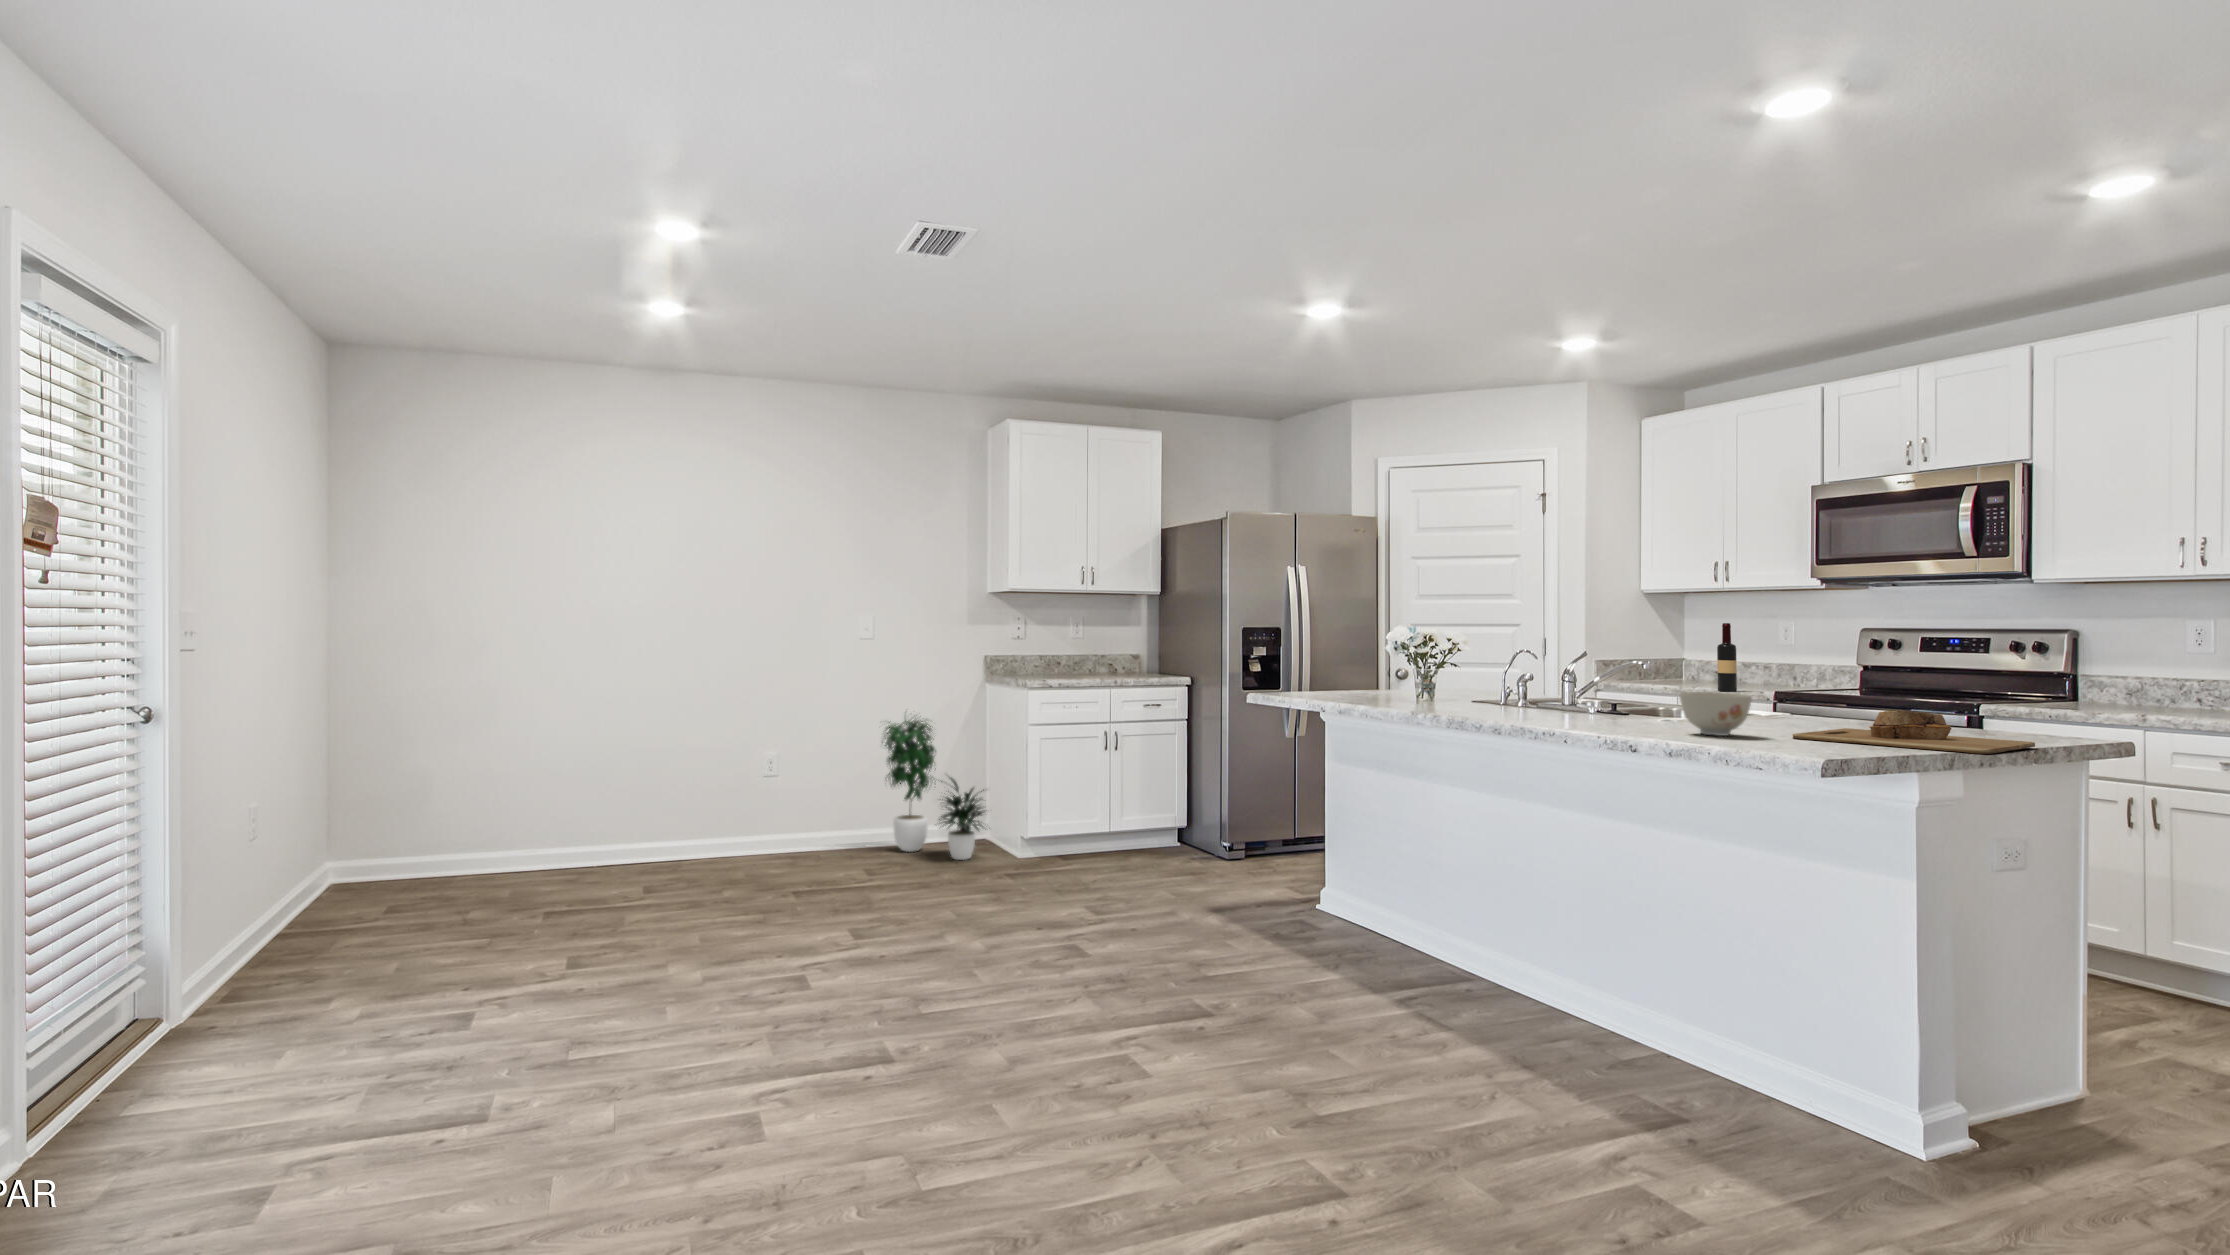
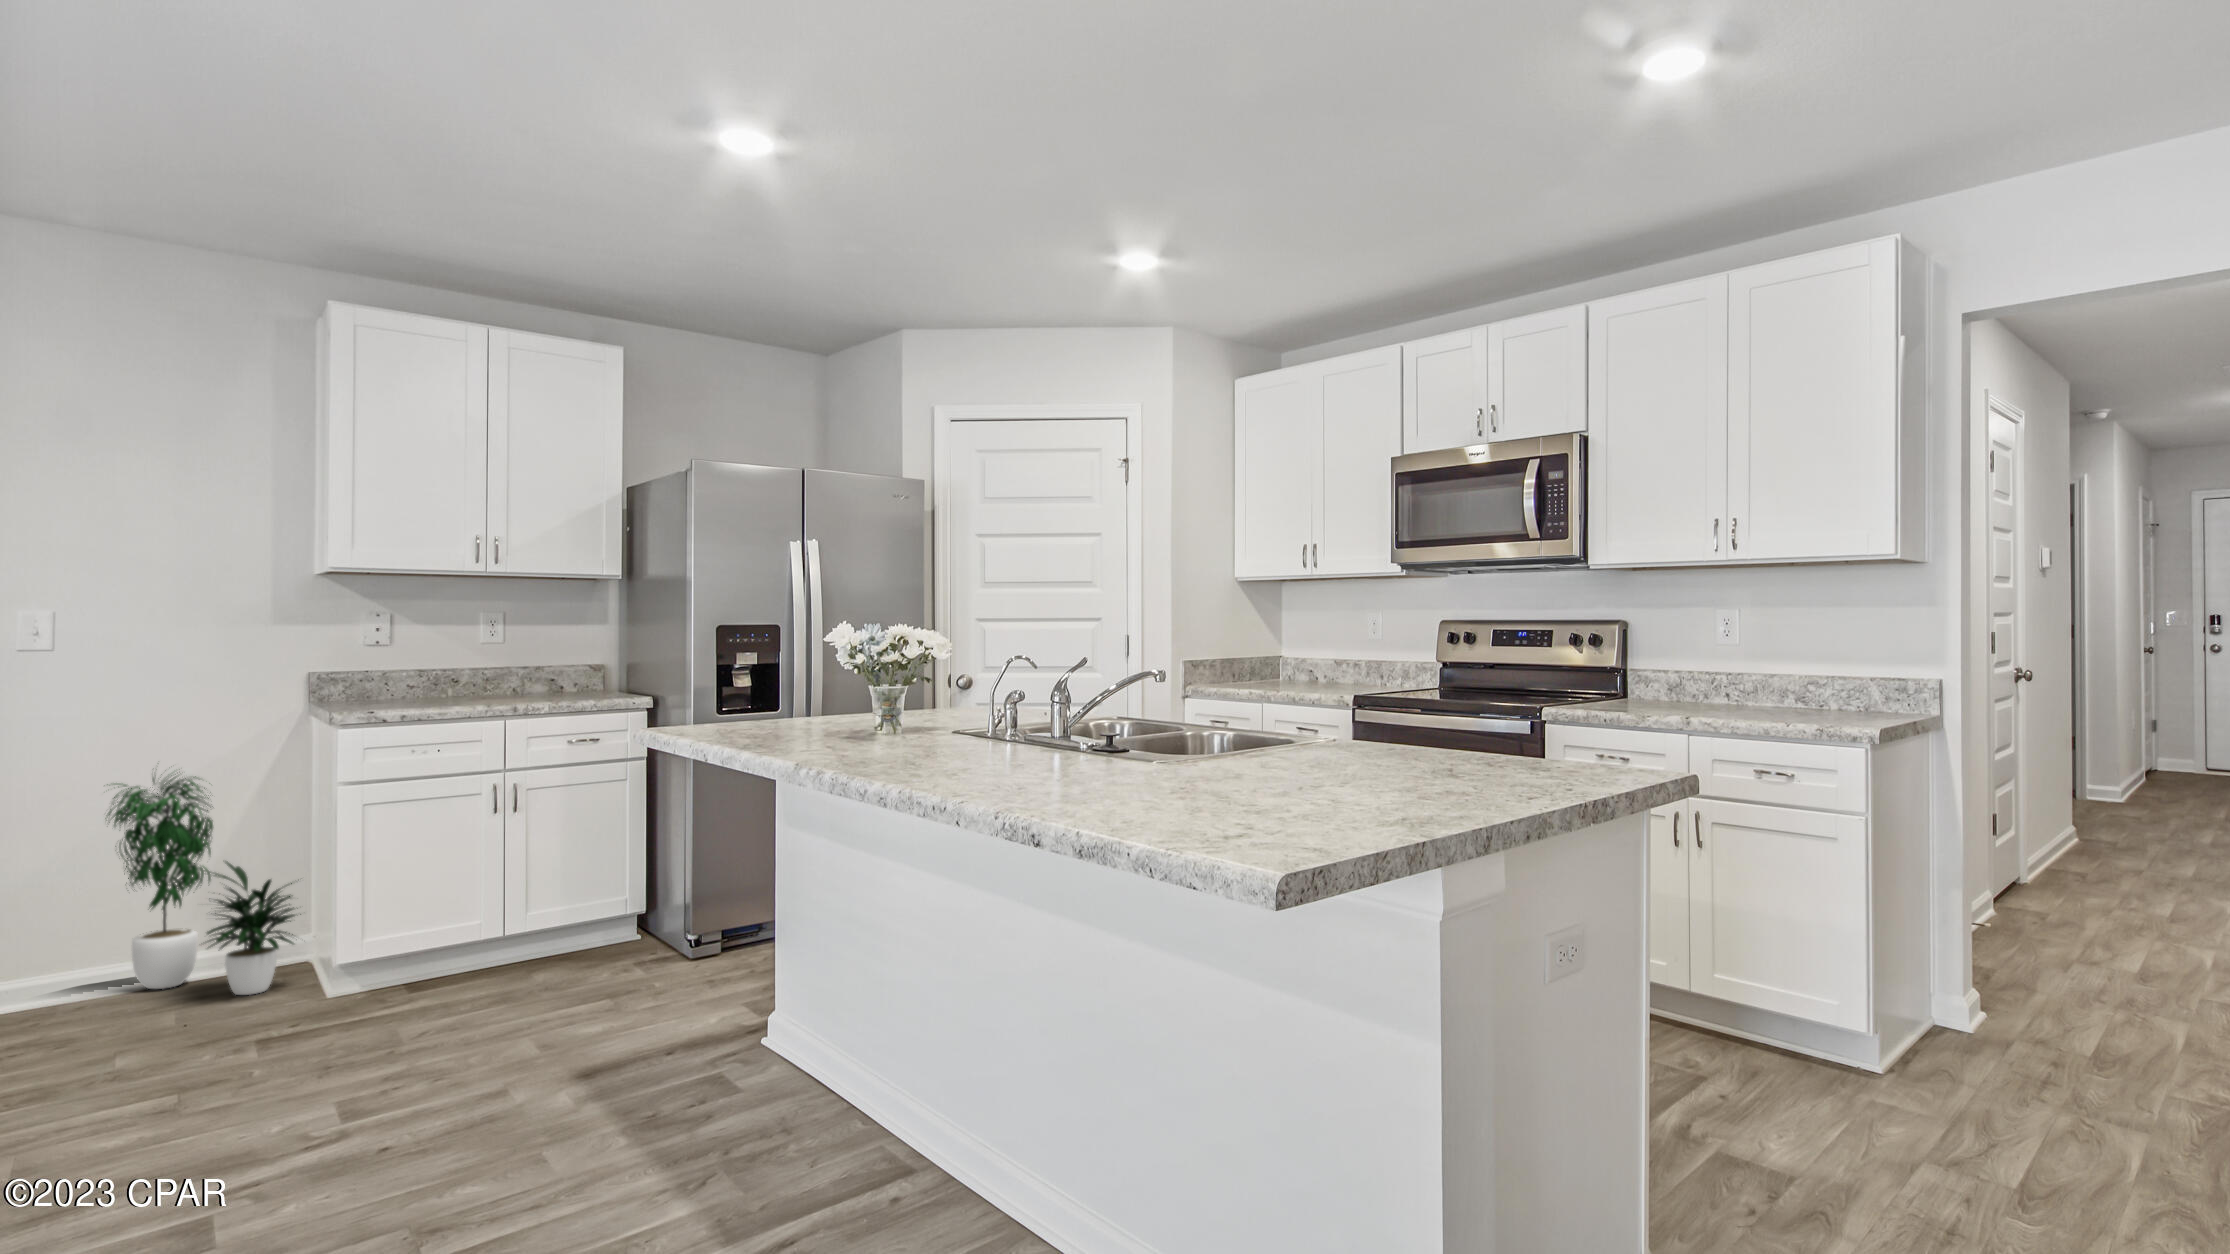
wine bottle: present [1717,623,1737,692] -> none [1298,616,1318,697]
bowl: present [1679,692,1752,736] -> none [1175,709,1260,767]
cutting board: present [1793,710,2035,754] -> none [1305,725,1557,779]

